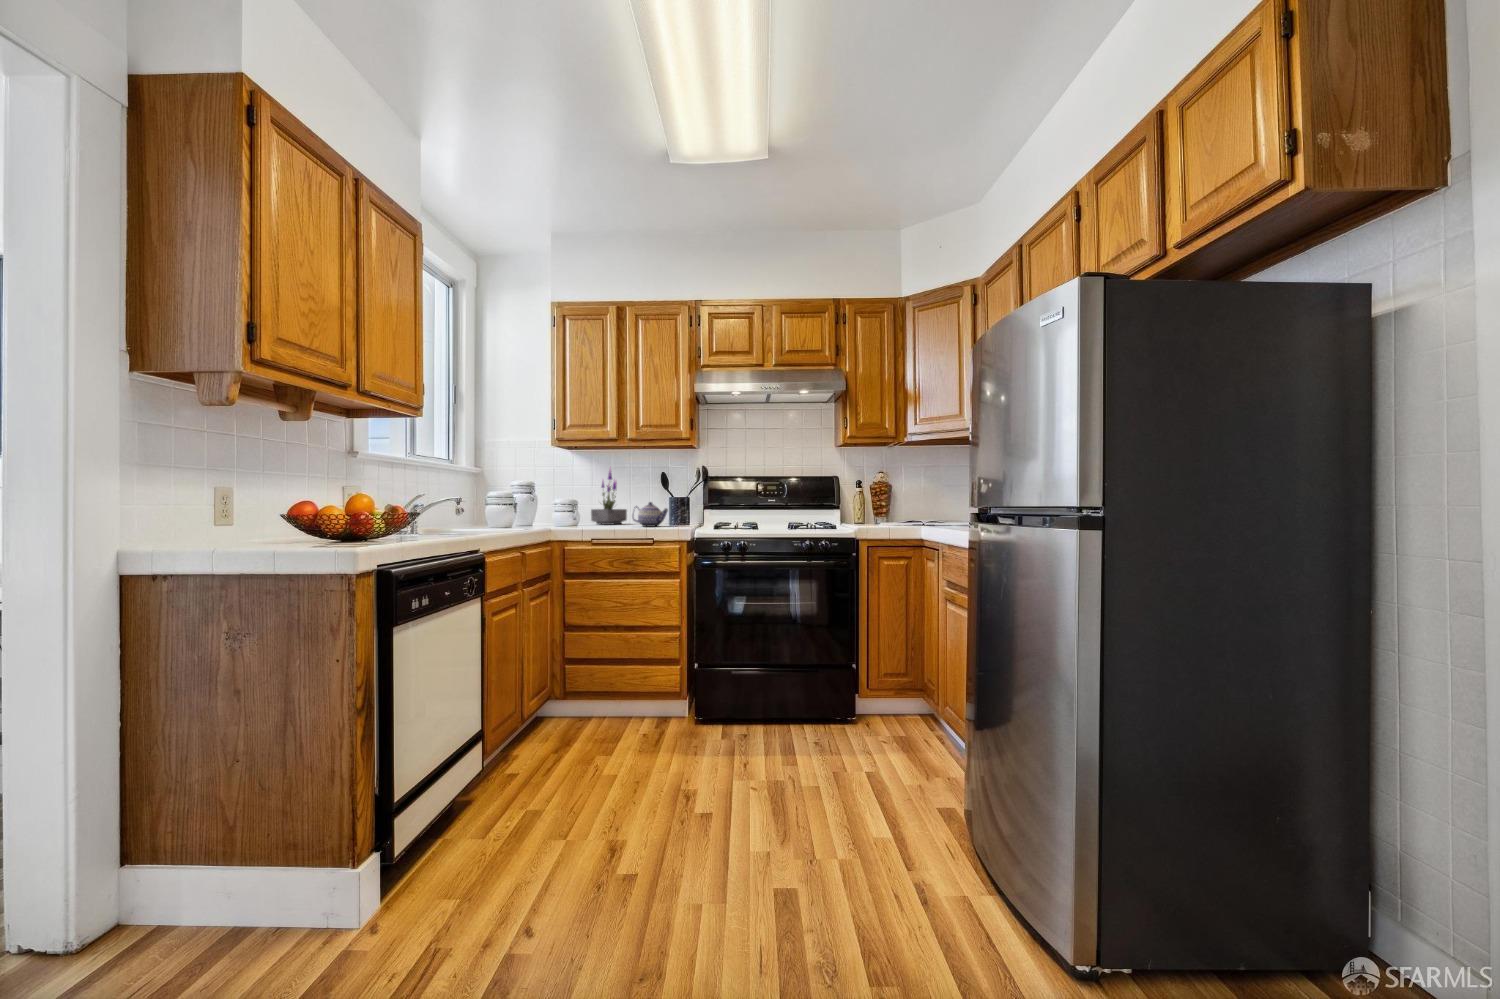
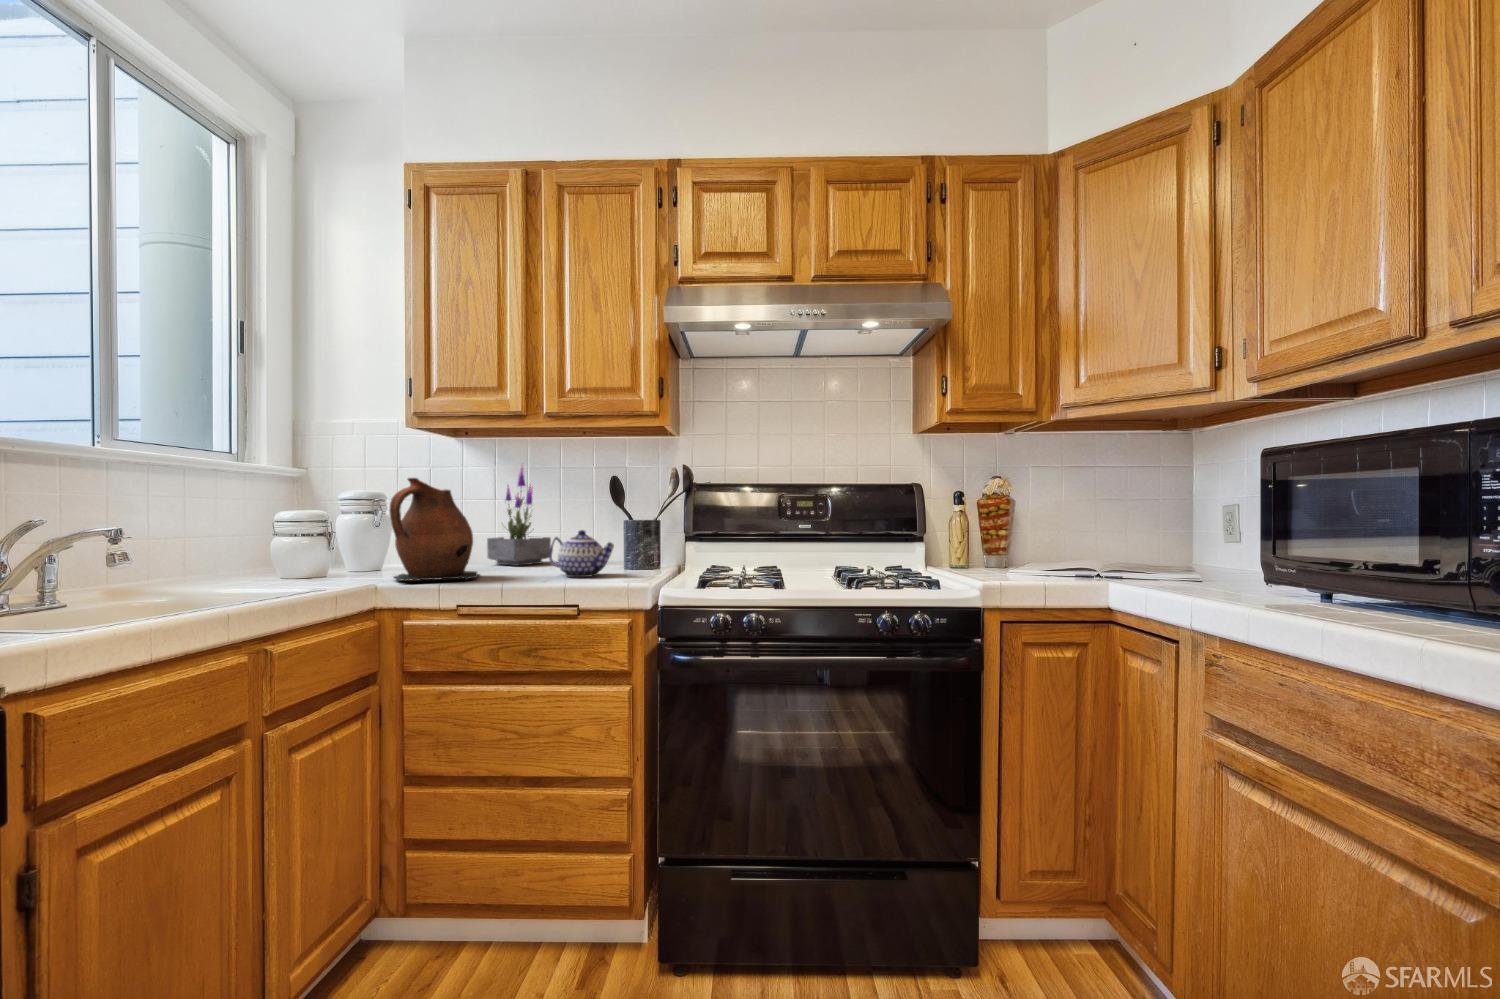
ceramic pitcher: none [550,474,597,528] -> present [389,478,478,581]

